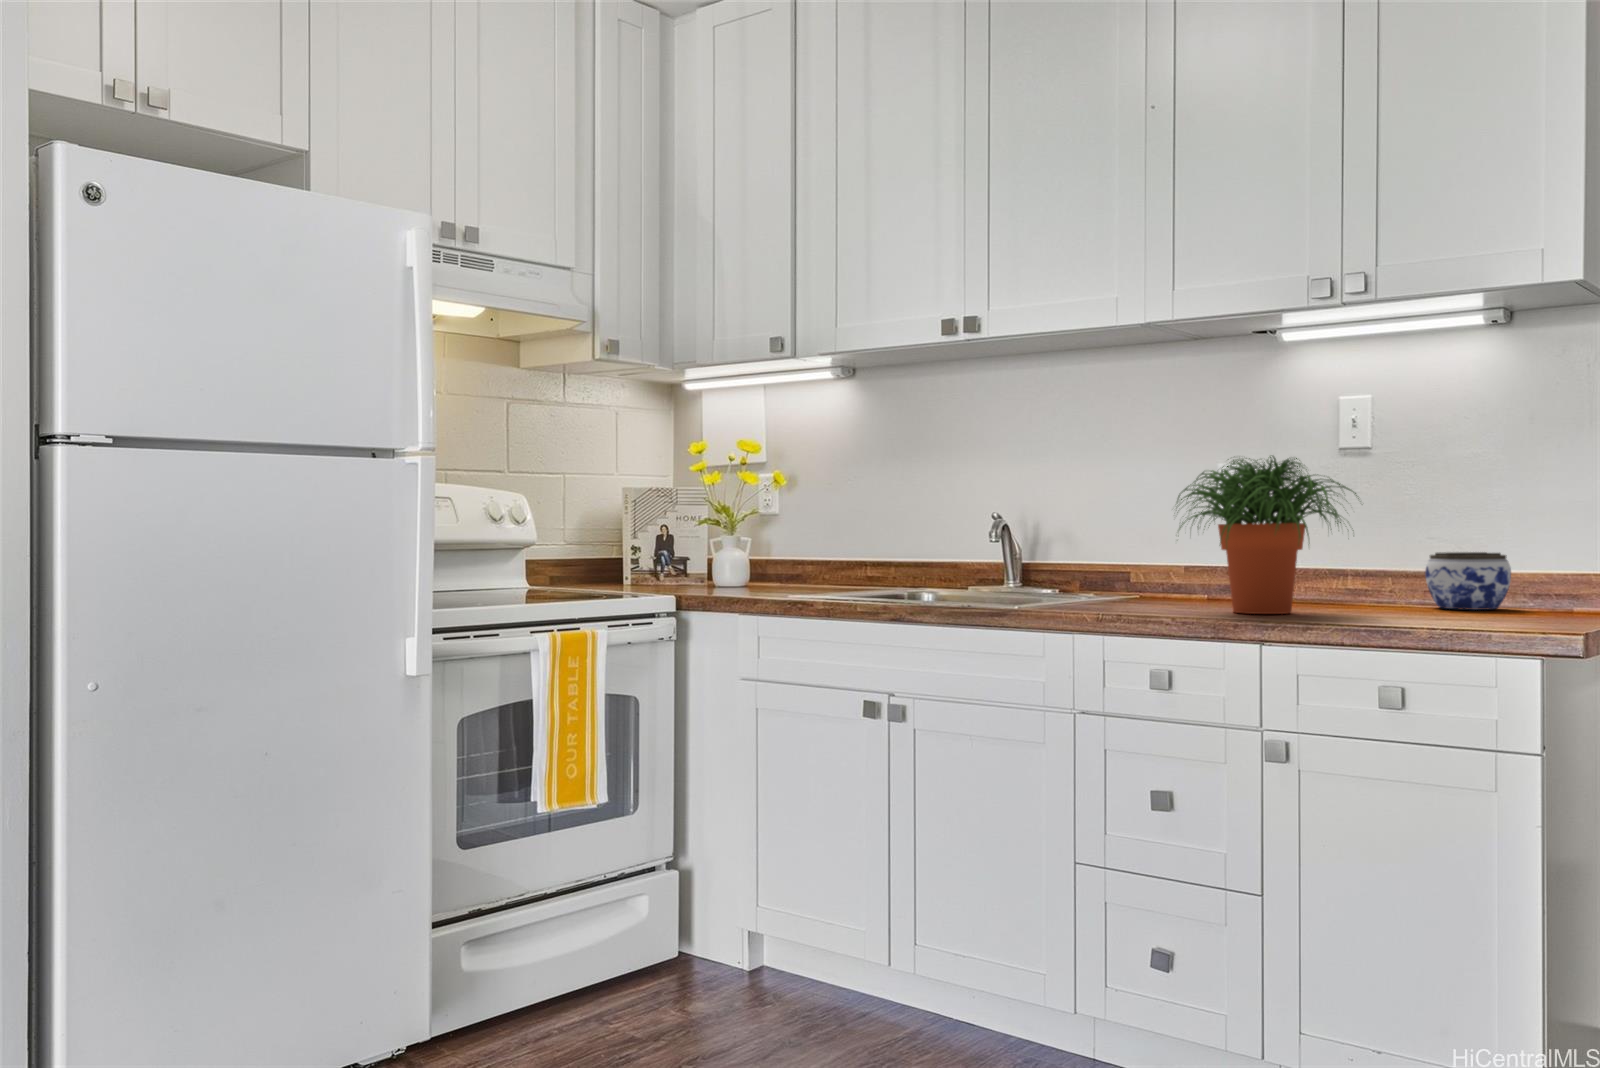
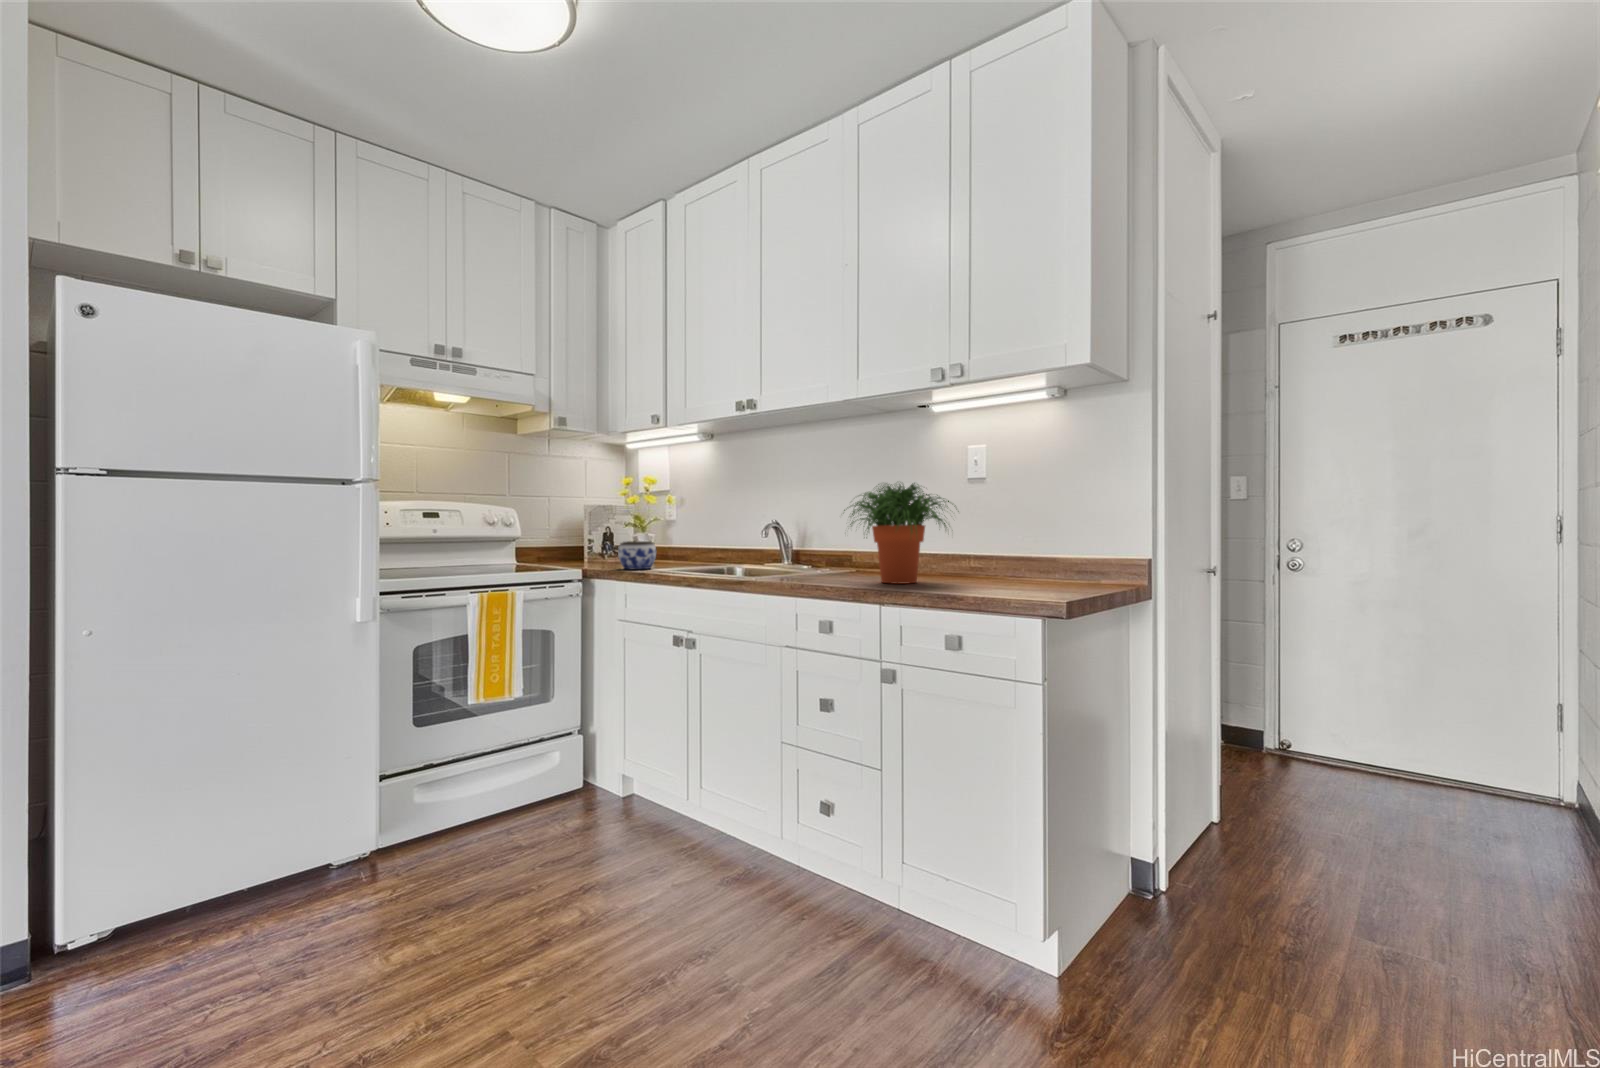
jar: present [1425,552,1511,610] -> present [618,541,656,569]

